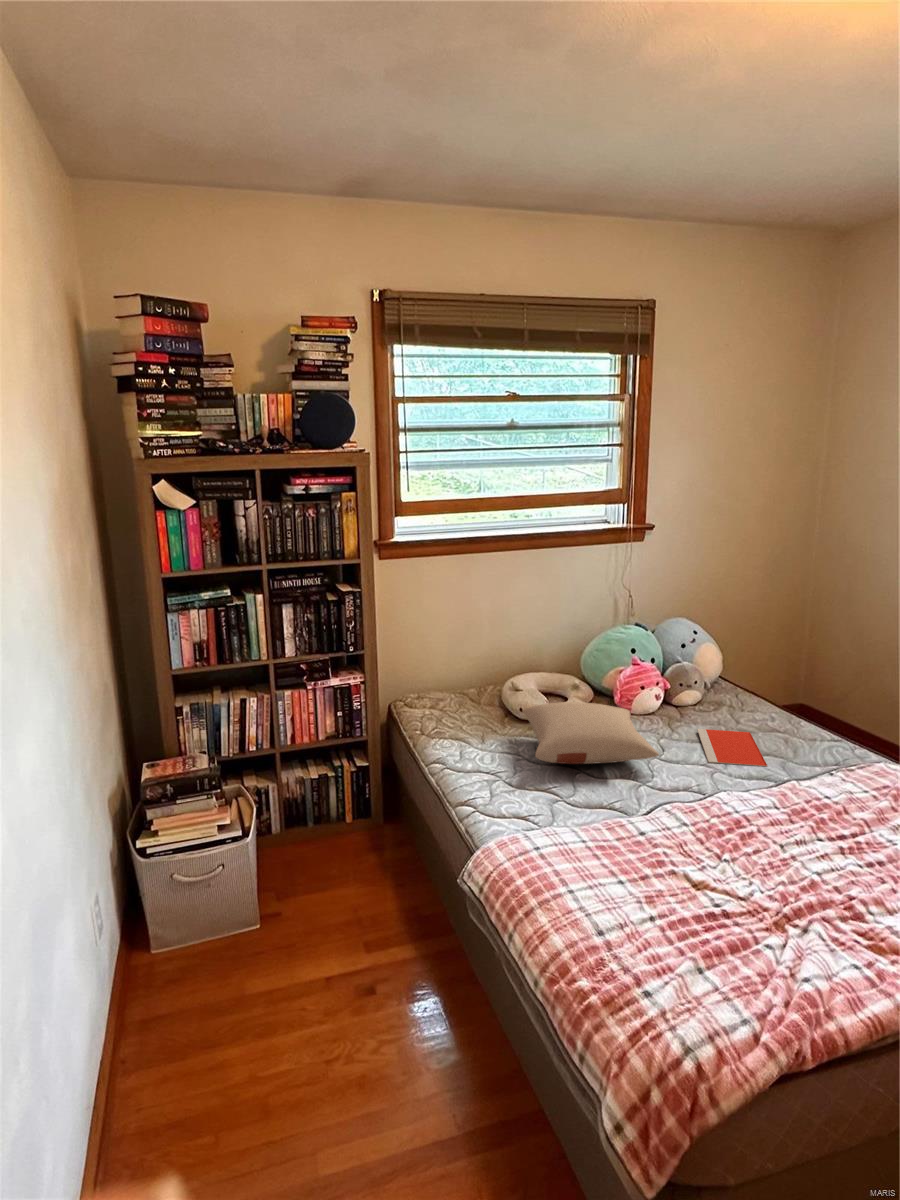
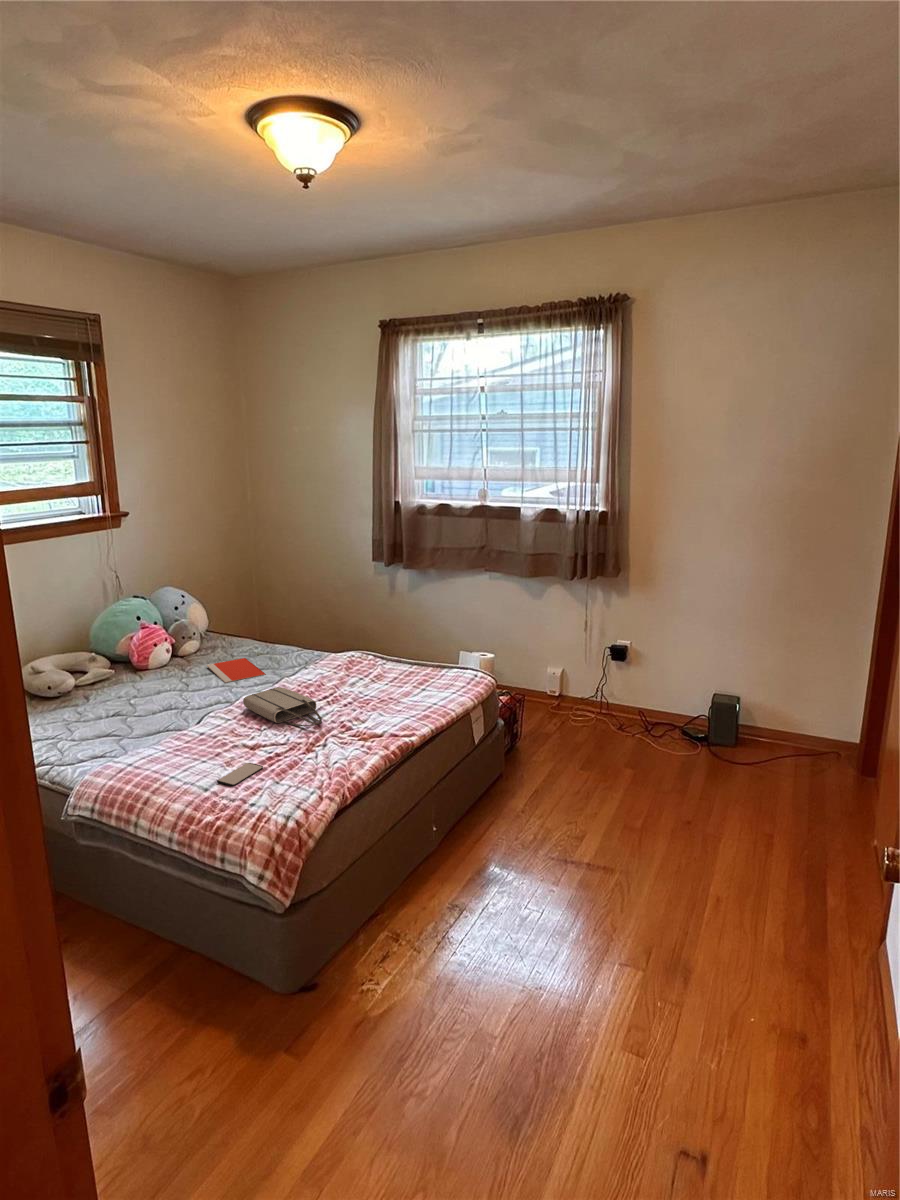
pillow: present [524,702,659,764] -> none [55,661,191,714]
tote bag: none [713,797,818,888] -> present [243,687,322,726]
smartphone: none [621,911,693,943] -> present [217,763,263,786]

